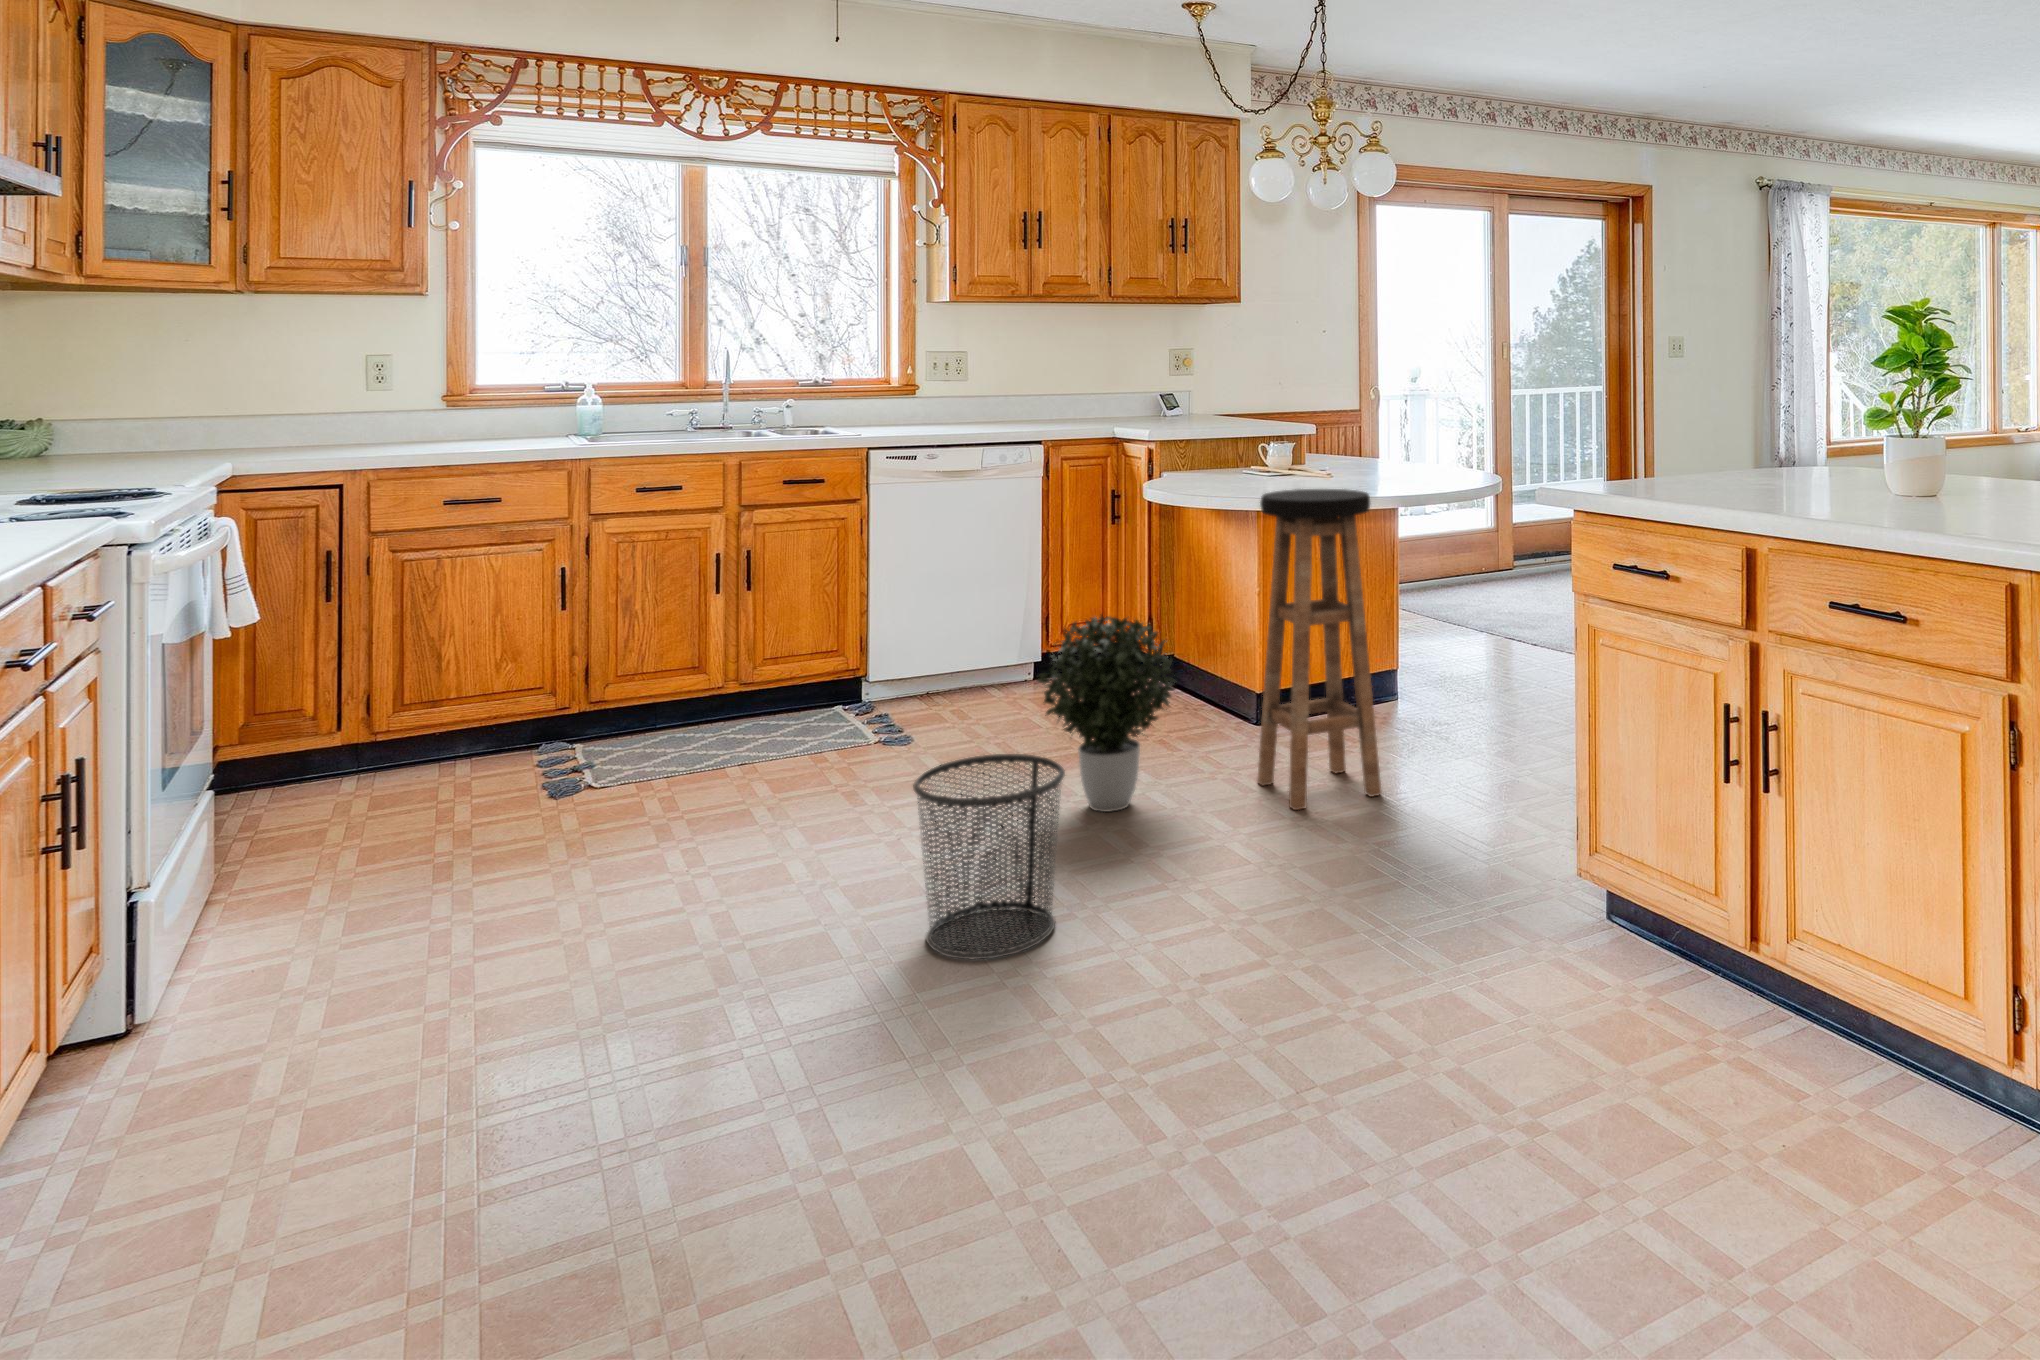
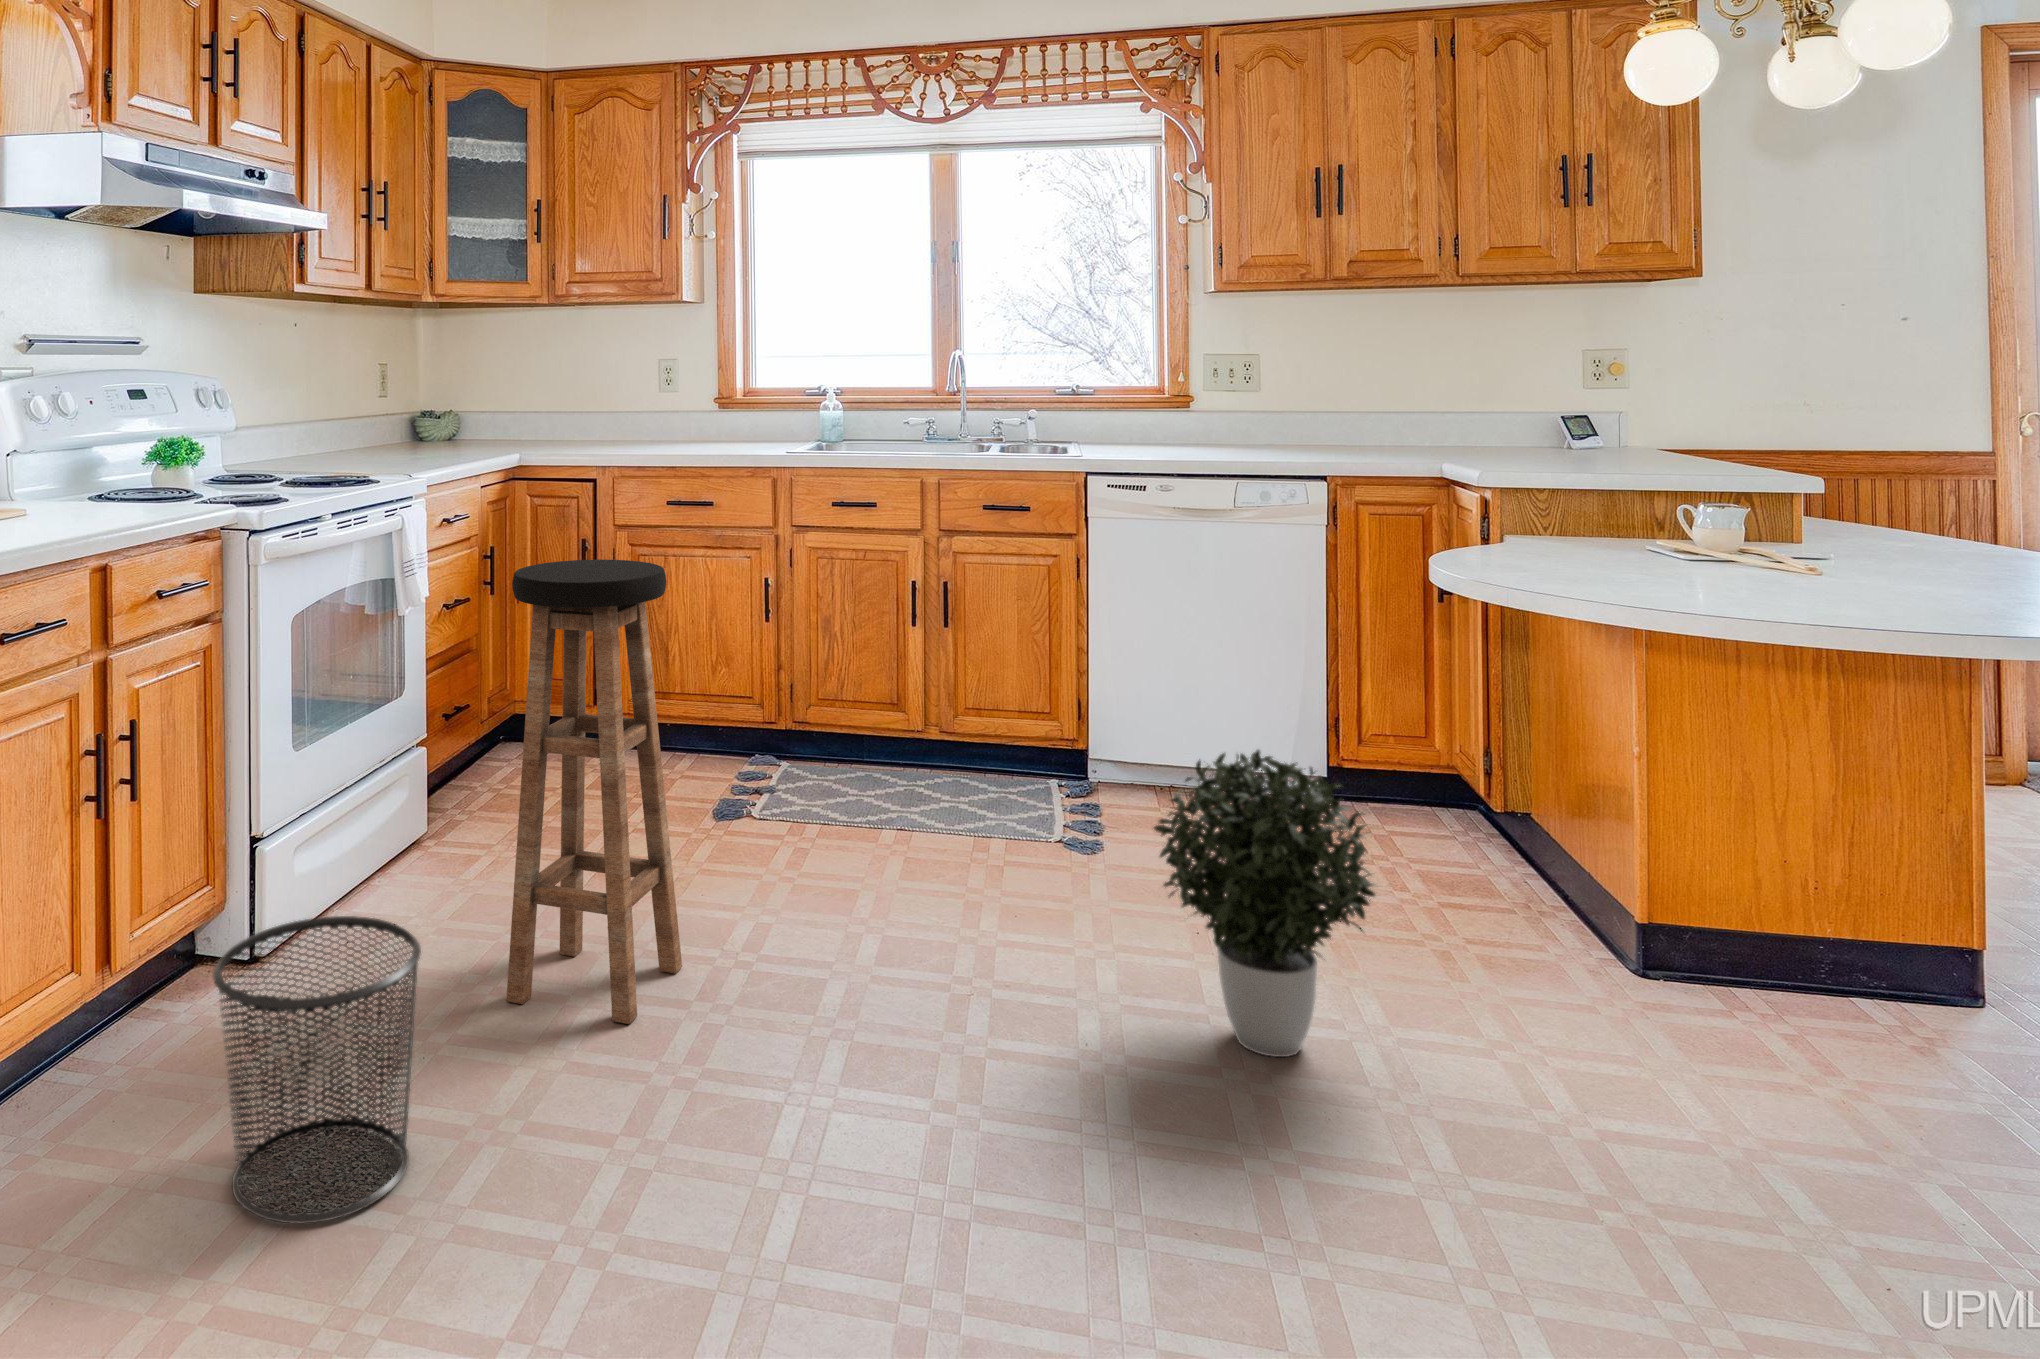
bar stool: present [1257,489,1381,810] -> present [506,560,682,1024]
waste bin: present [913,754,1065,959] -> present [213,916,421,1223]

